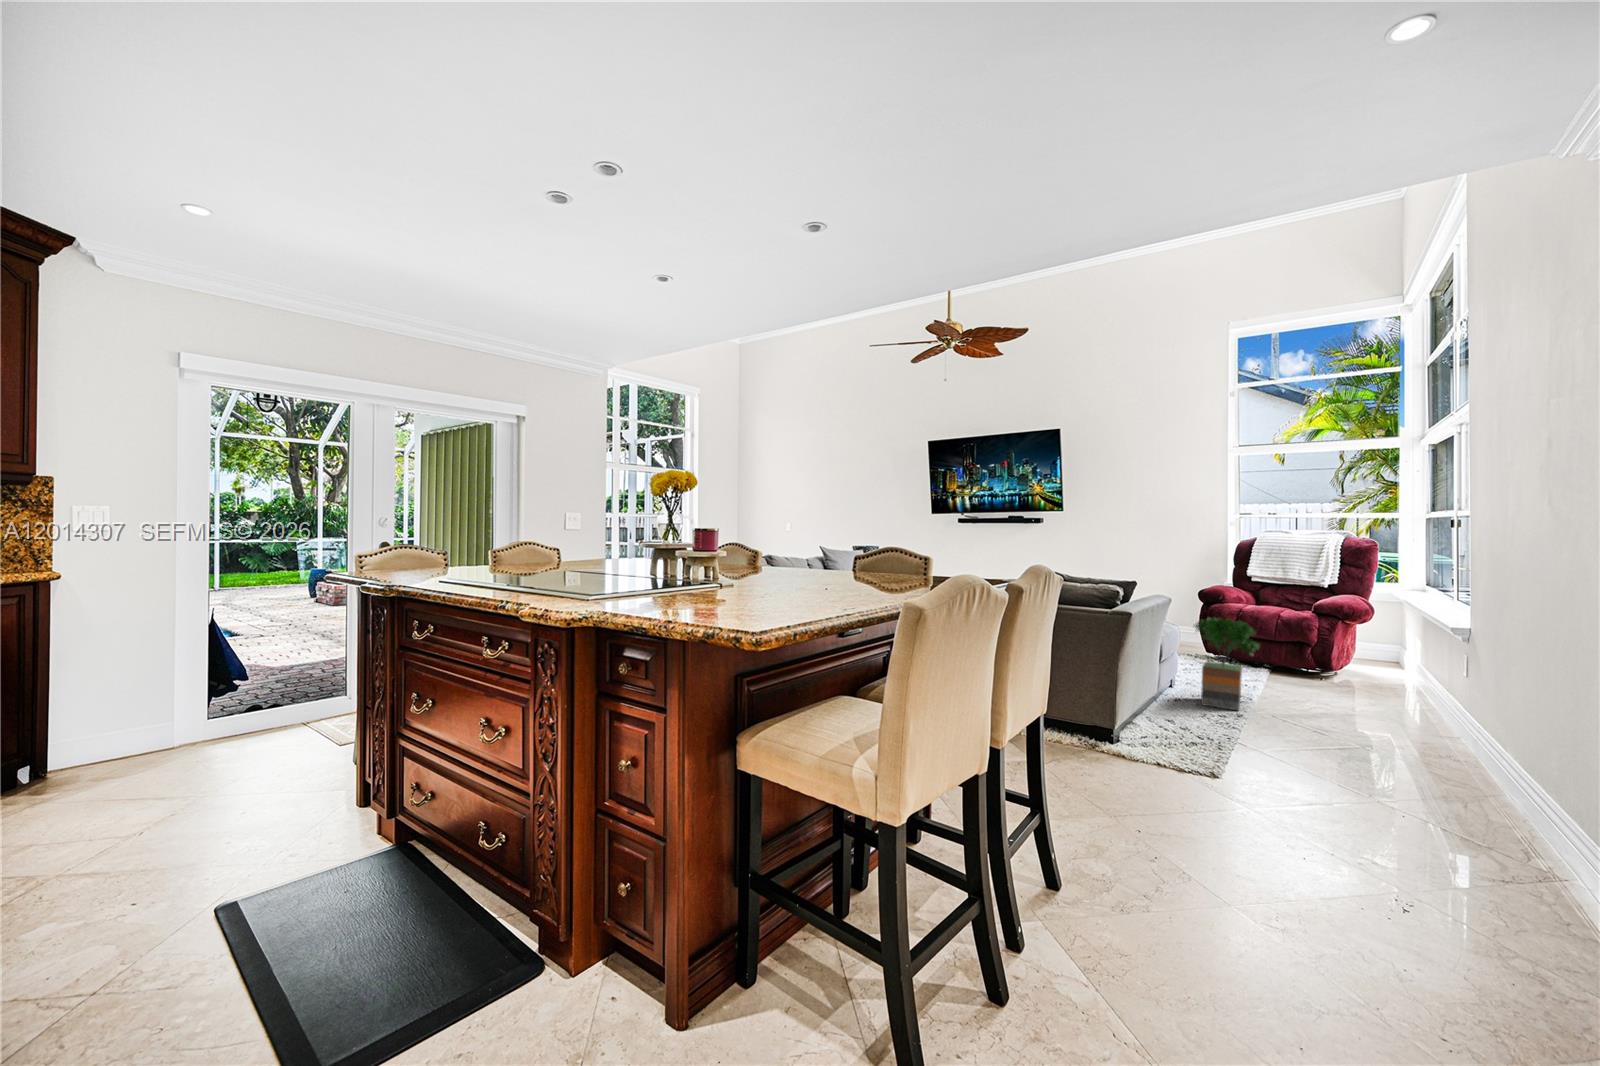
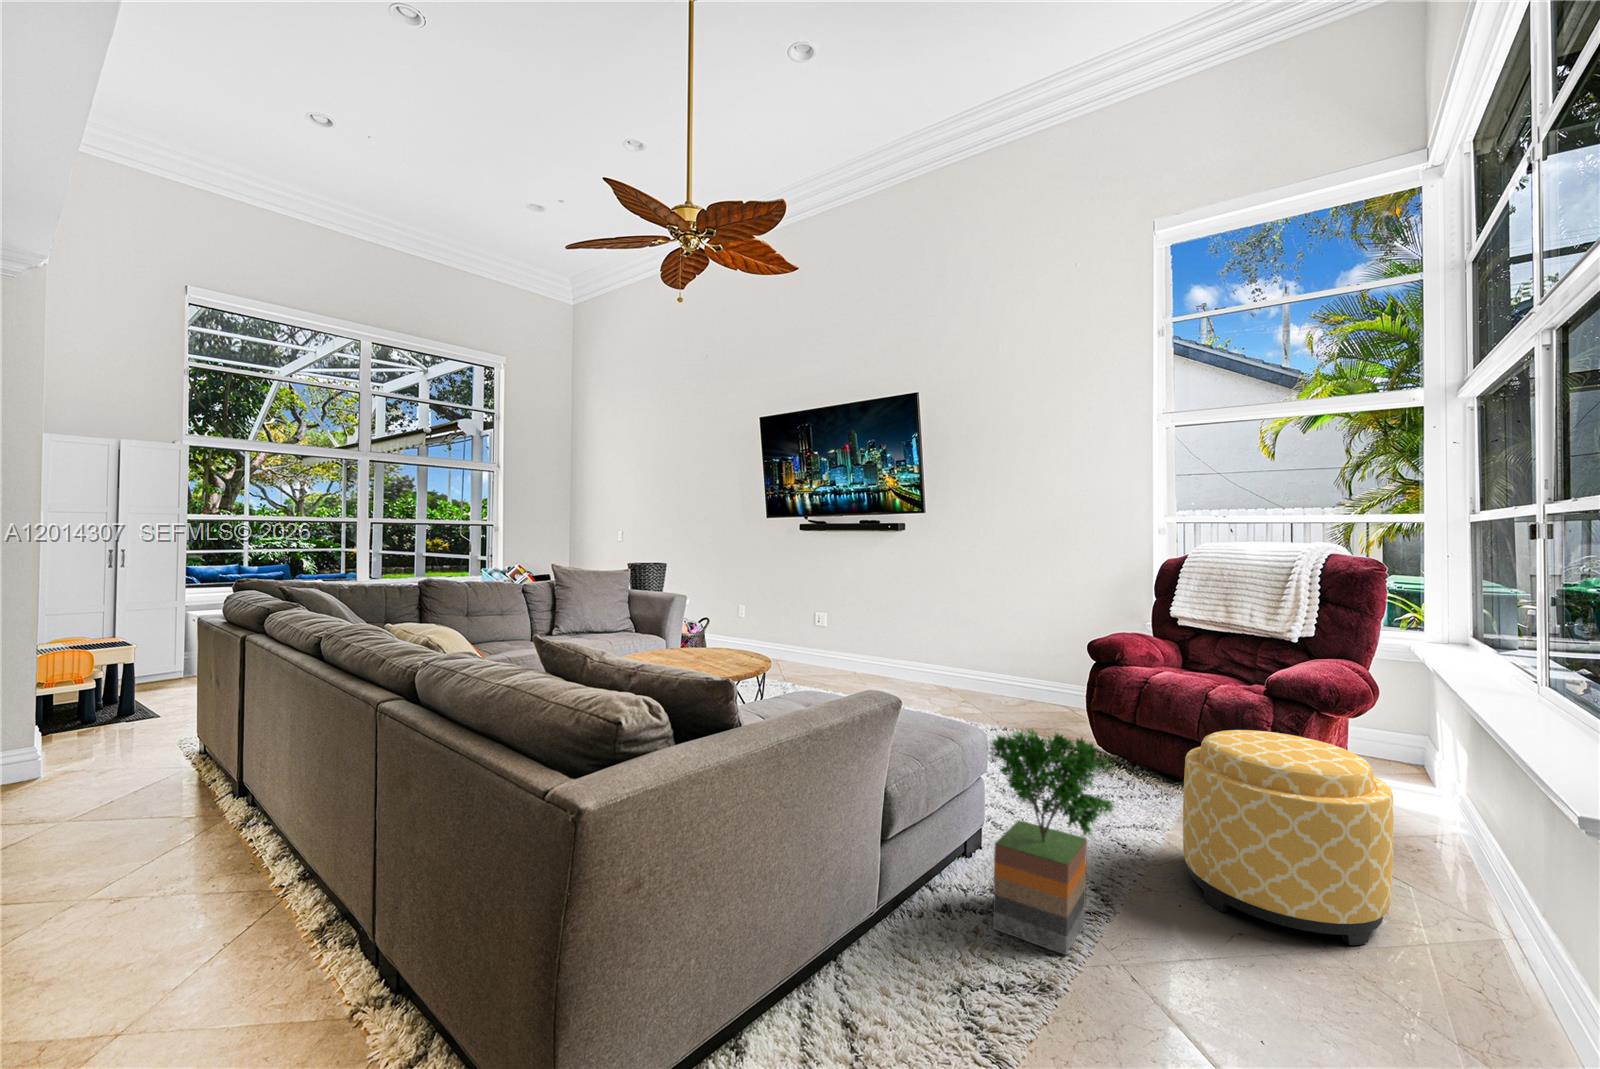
ottoman: none [1278,624,1380,710] -> present [1183,730,1394,945]

